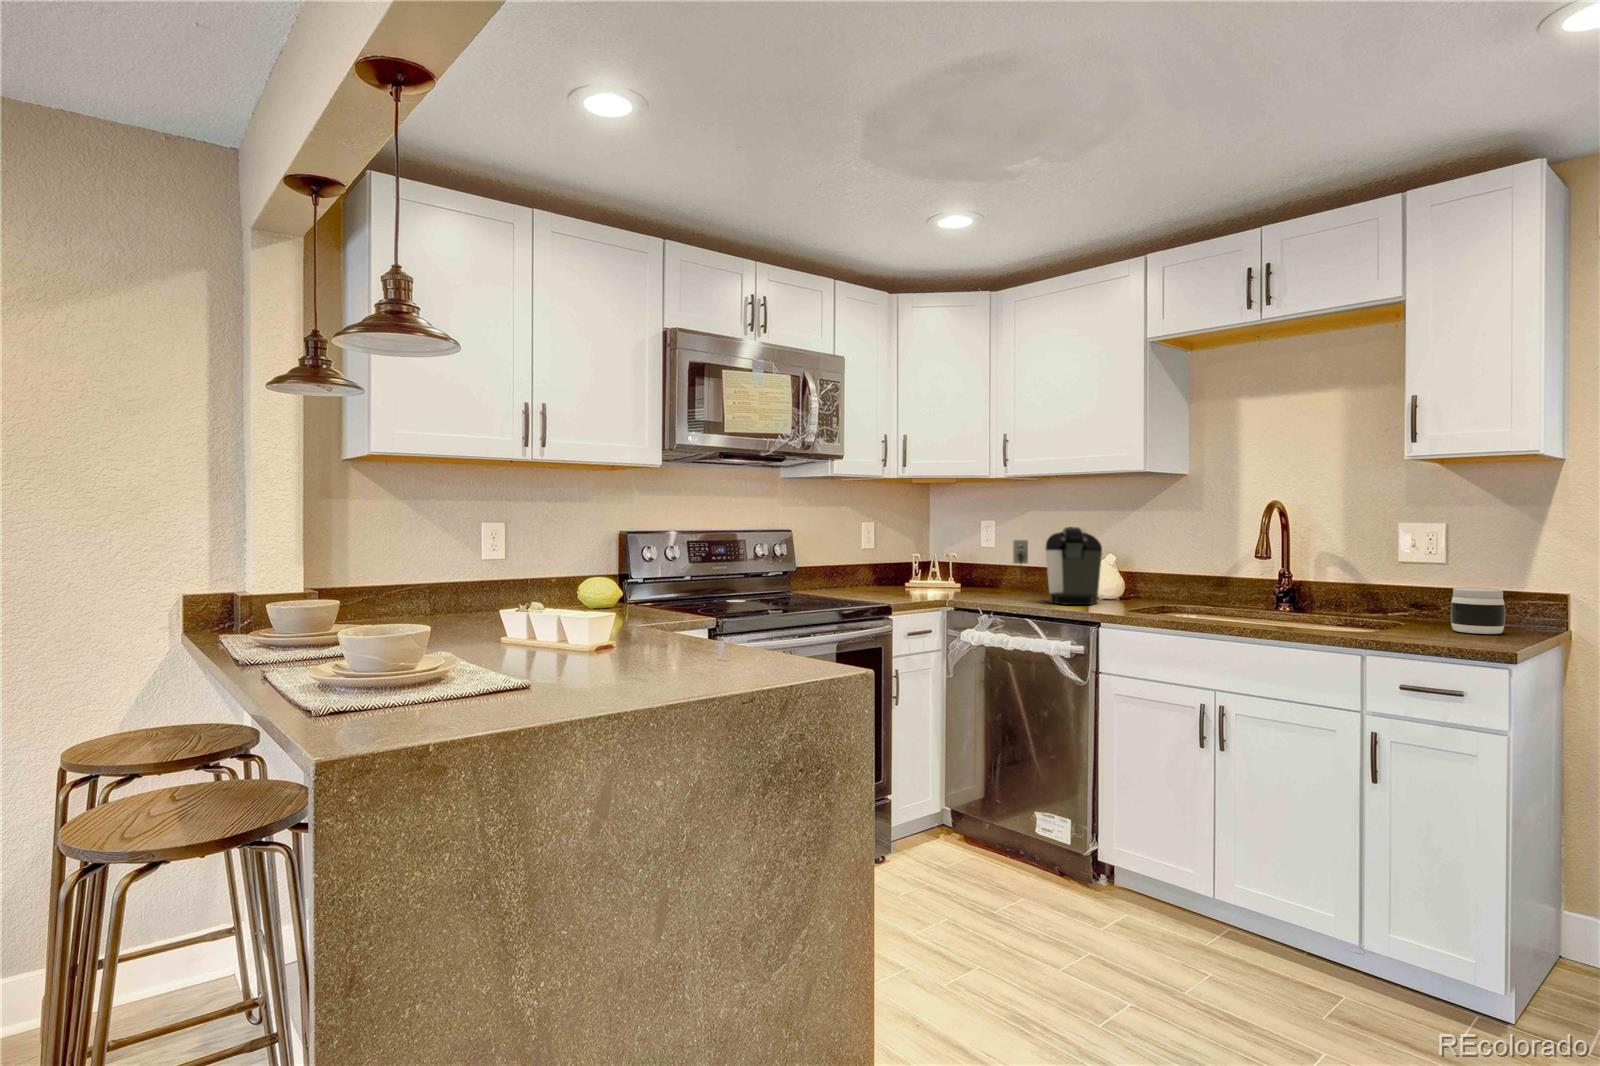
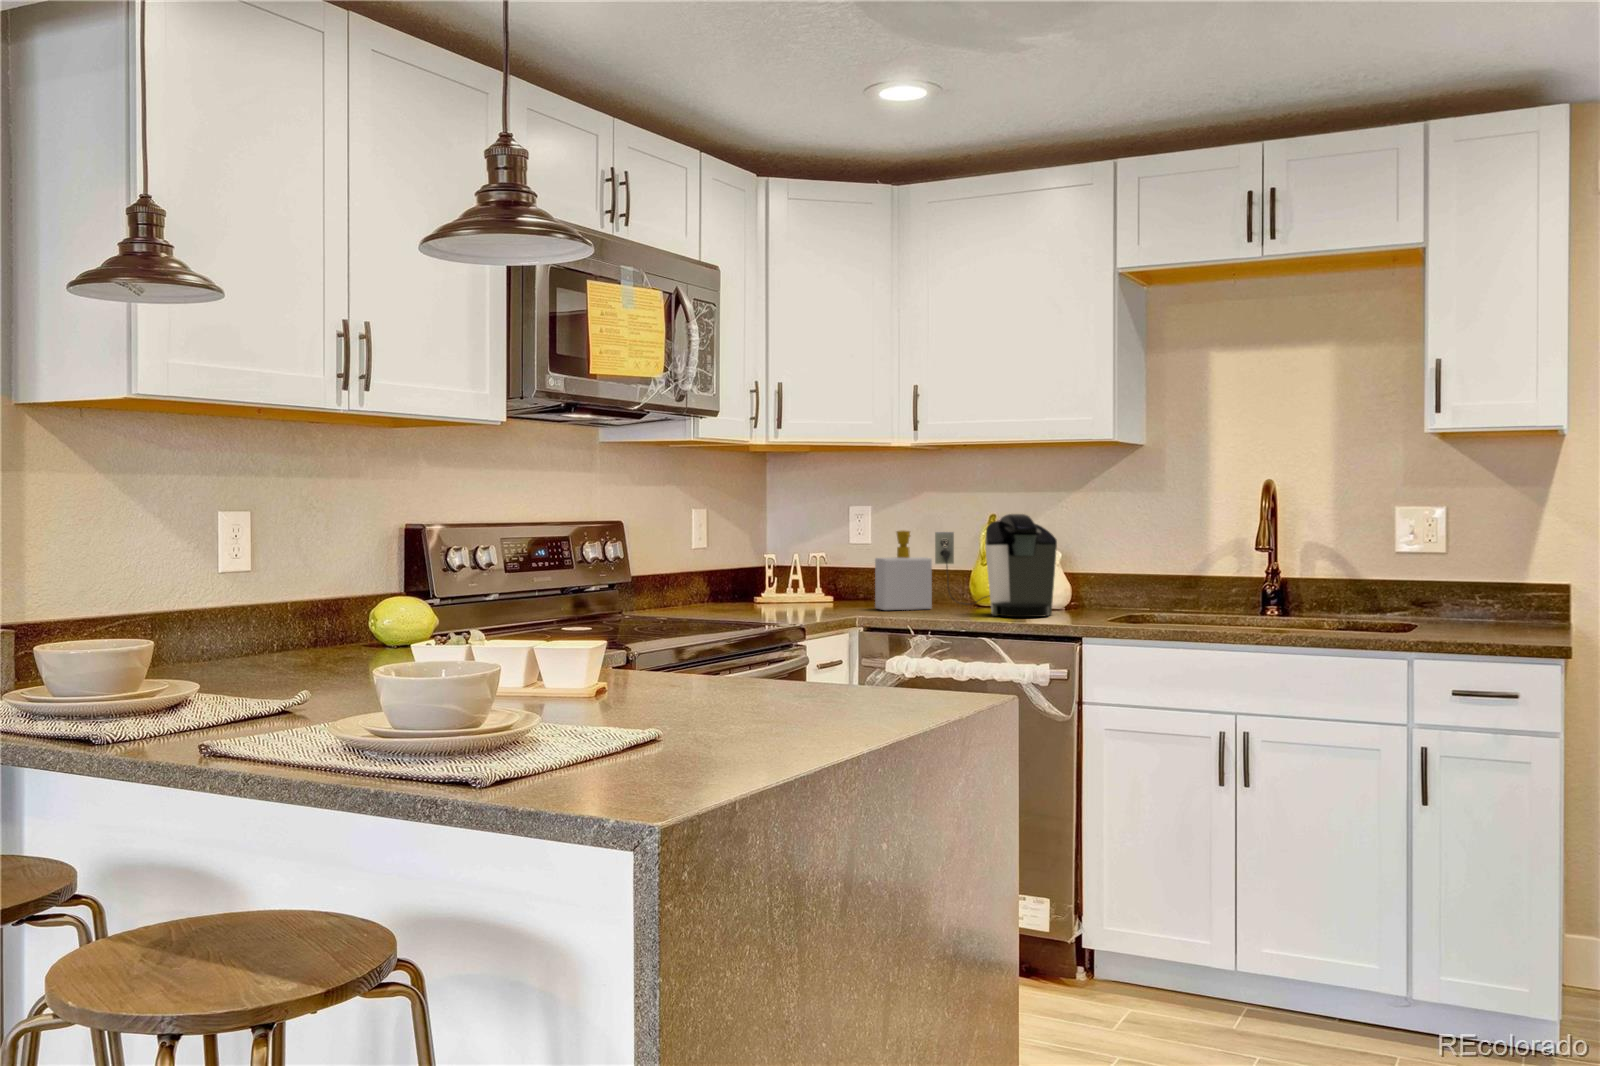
soap bottle: none [979,539,1019,596] -> present [875,530,932,610]
jar: present [1451,587,1505,634] -> none [1476,579,1529,630]

